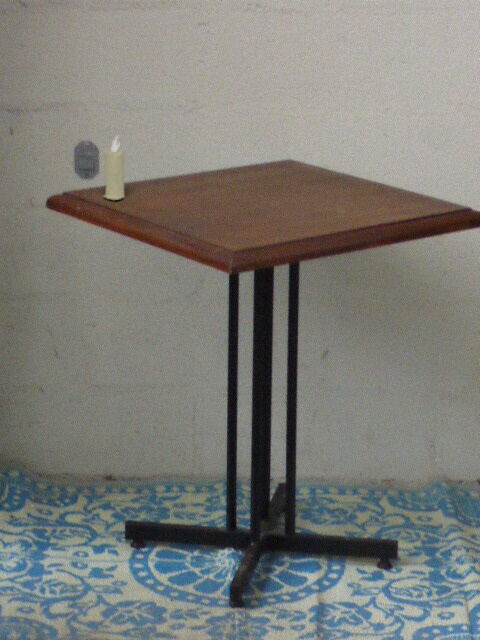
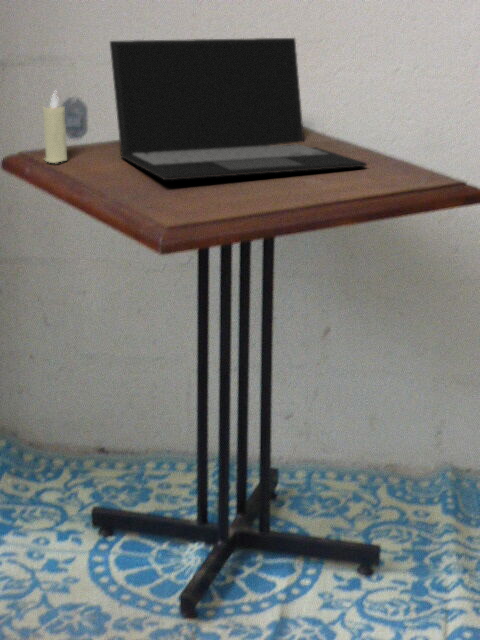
laptop: none [160,89,391,214] -> present [110,38,367,180]

